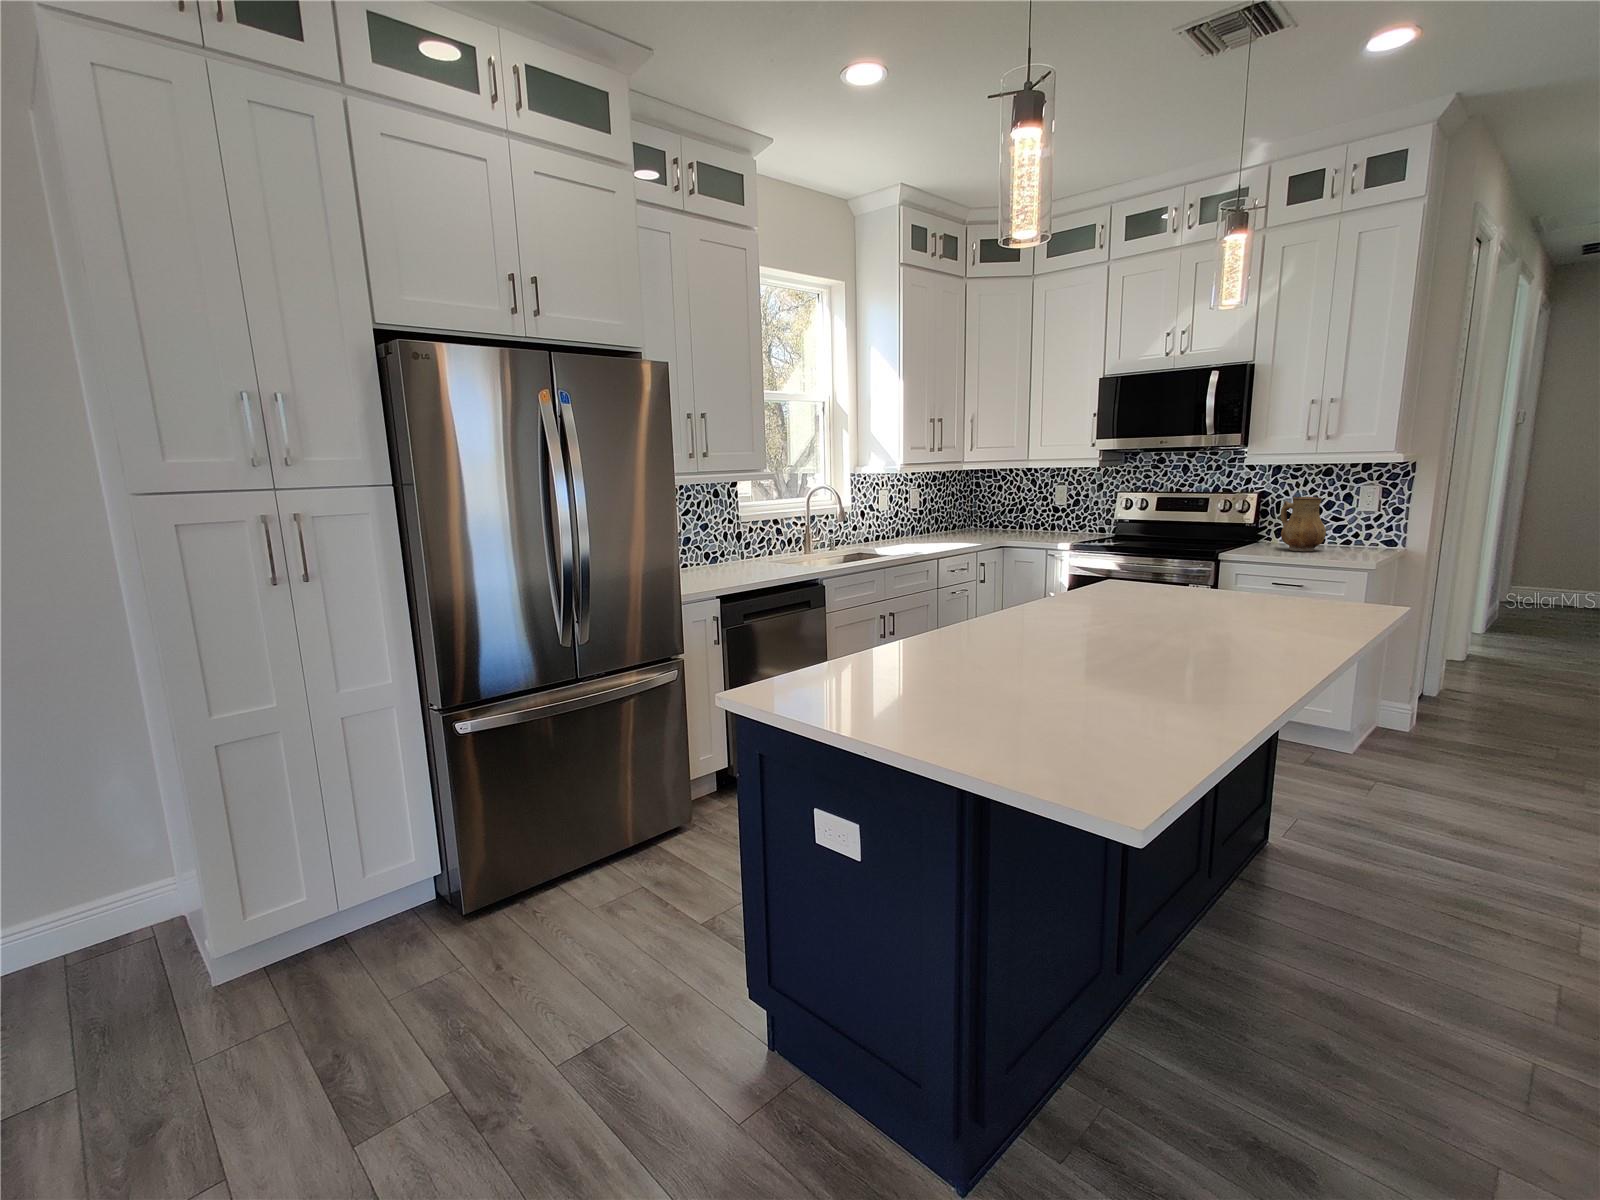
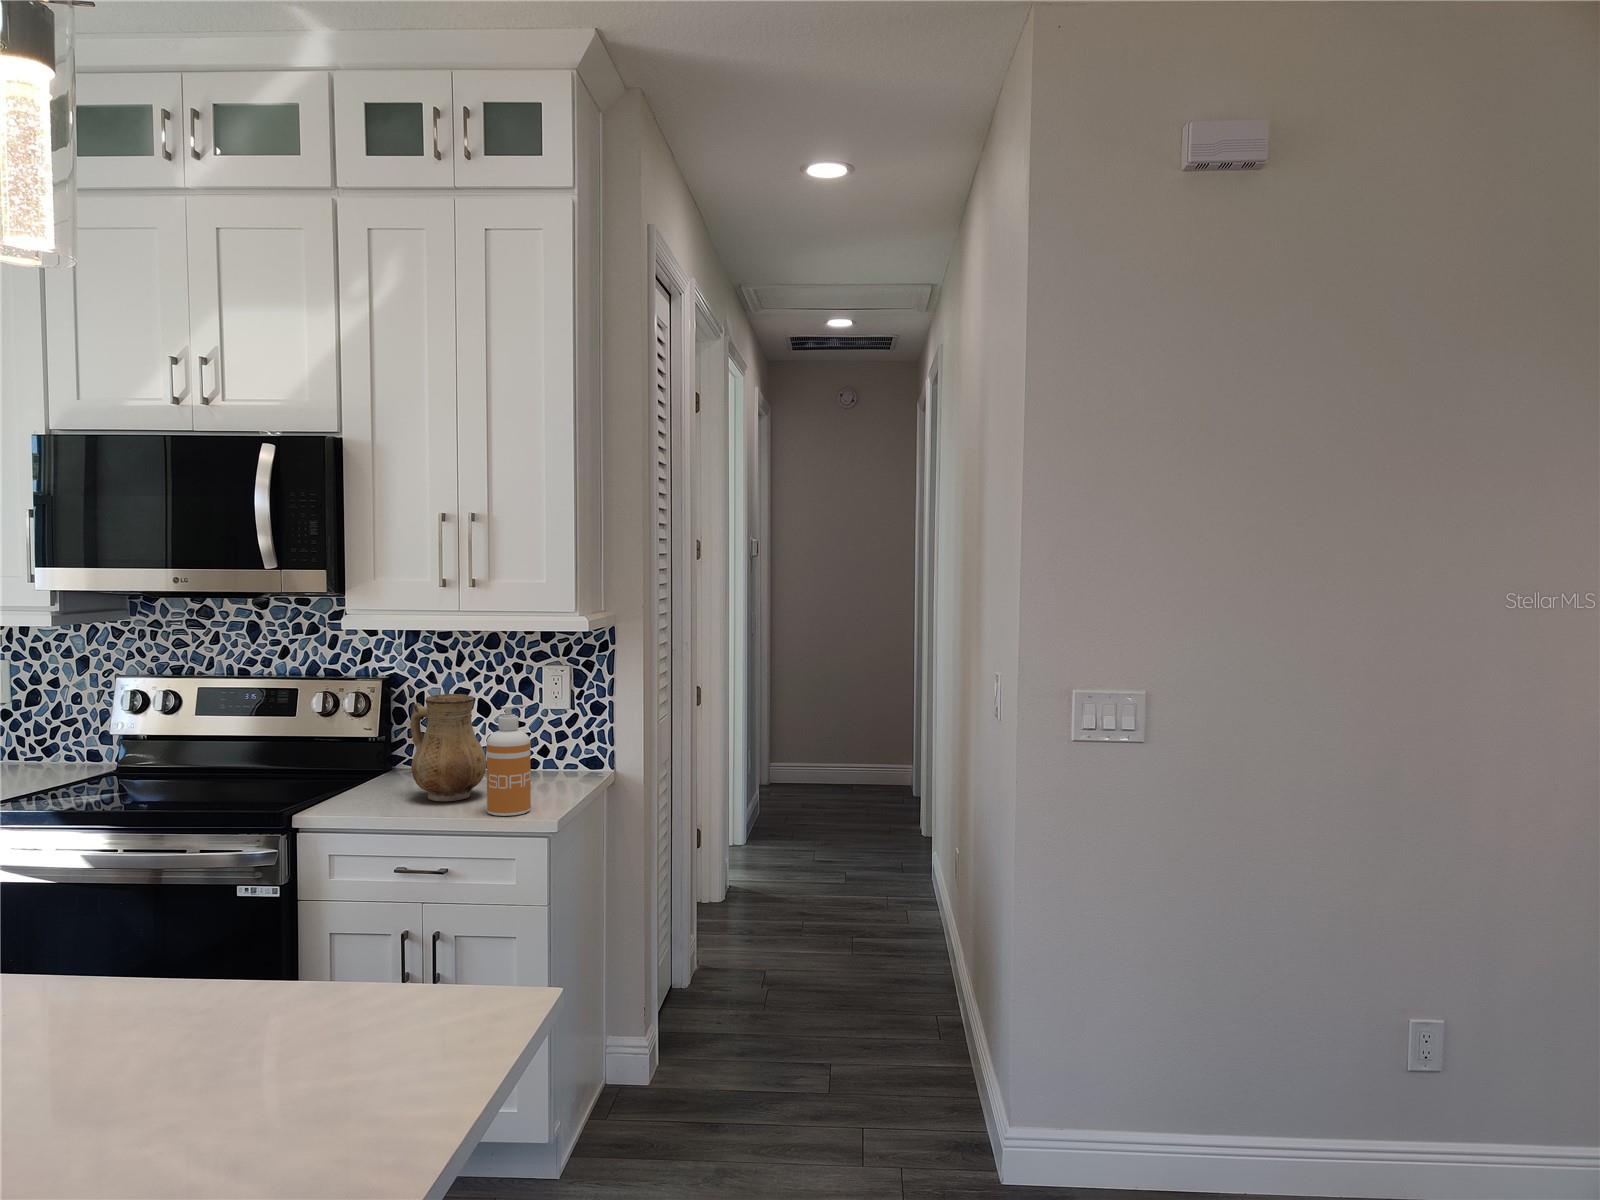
soap dispenser: none [1328,499,1360,557] -> present [487,705,531,816]

